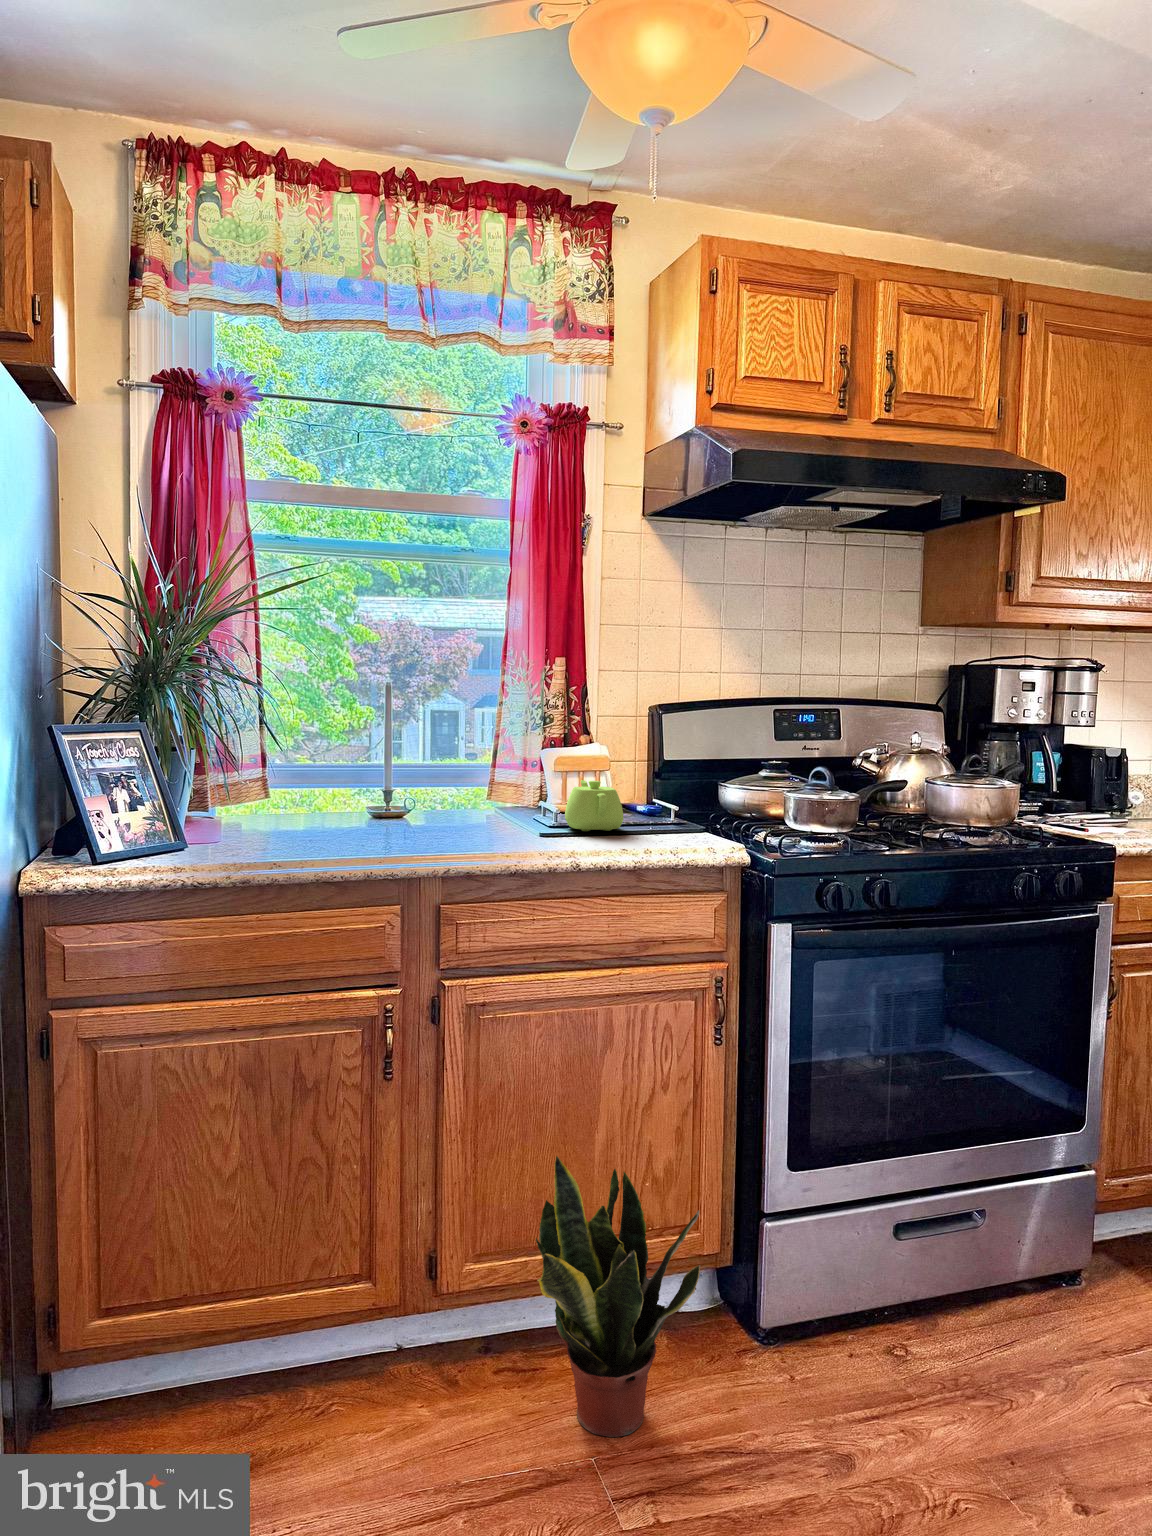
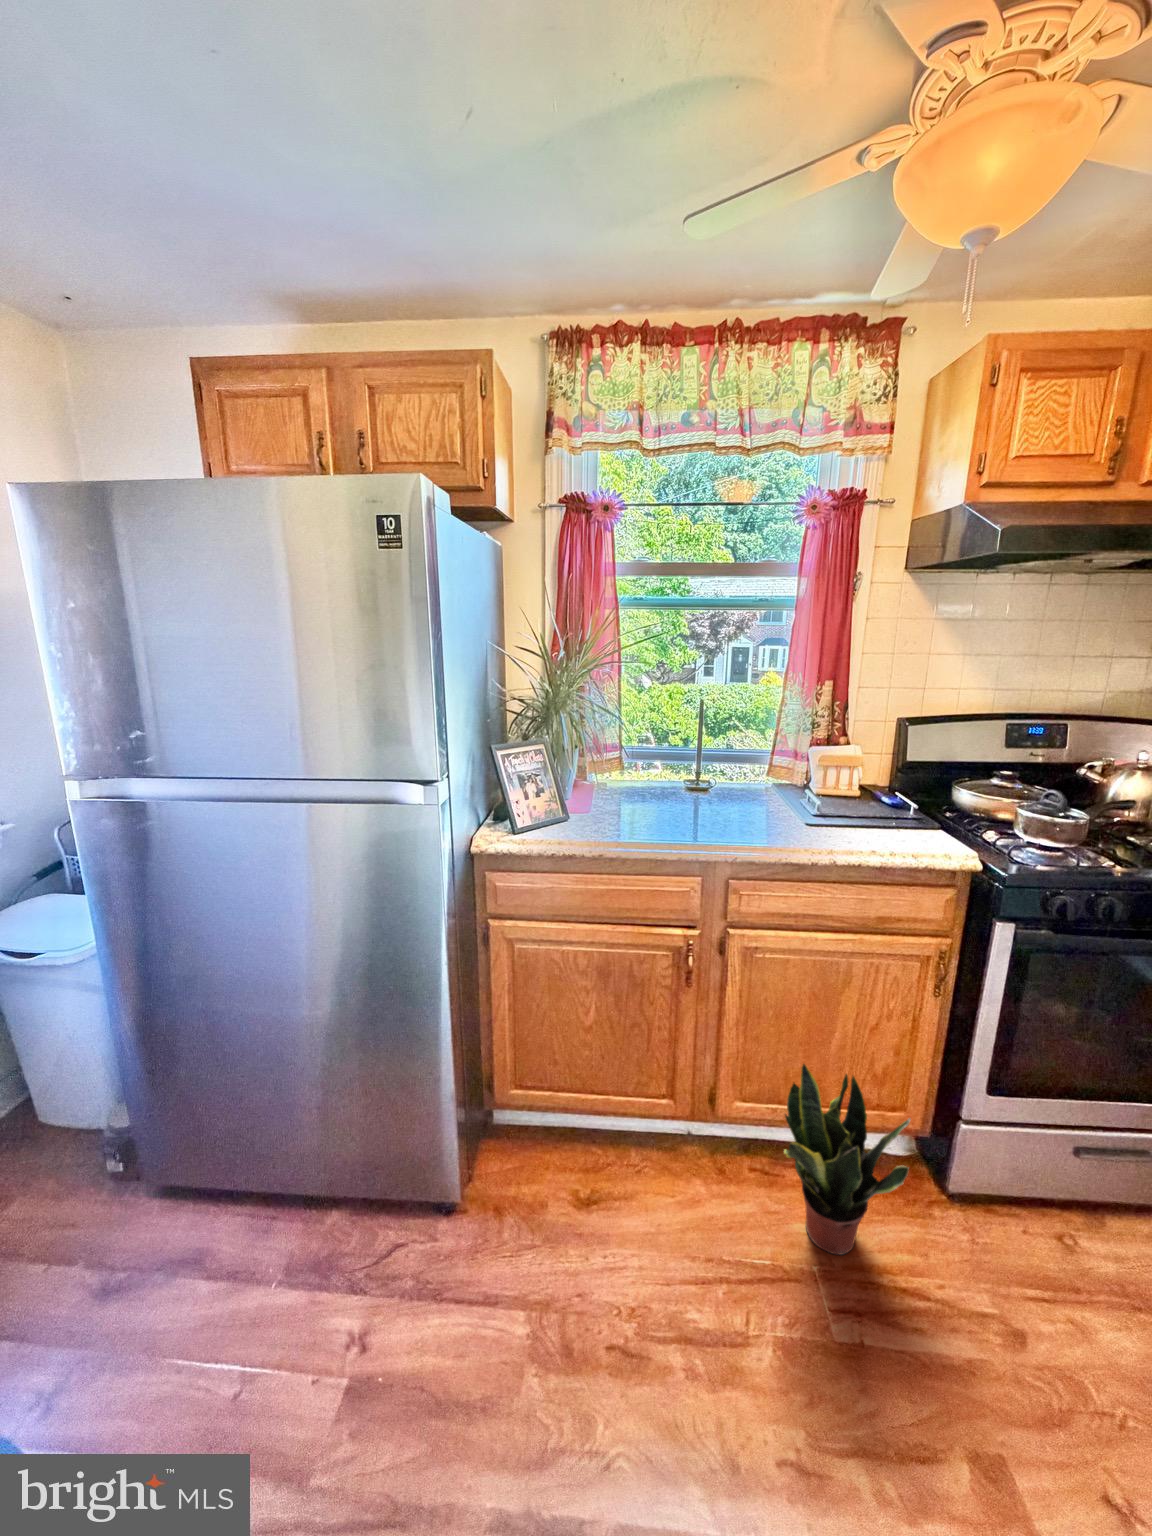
teapot: present [565,780,623,831] -> none [826,777,872,820]

